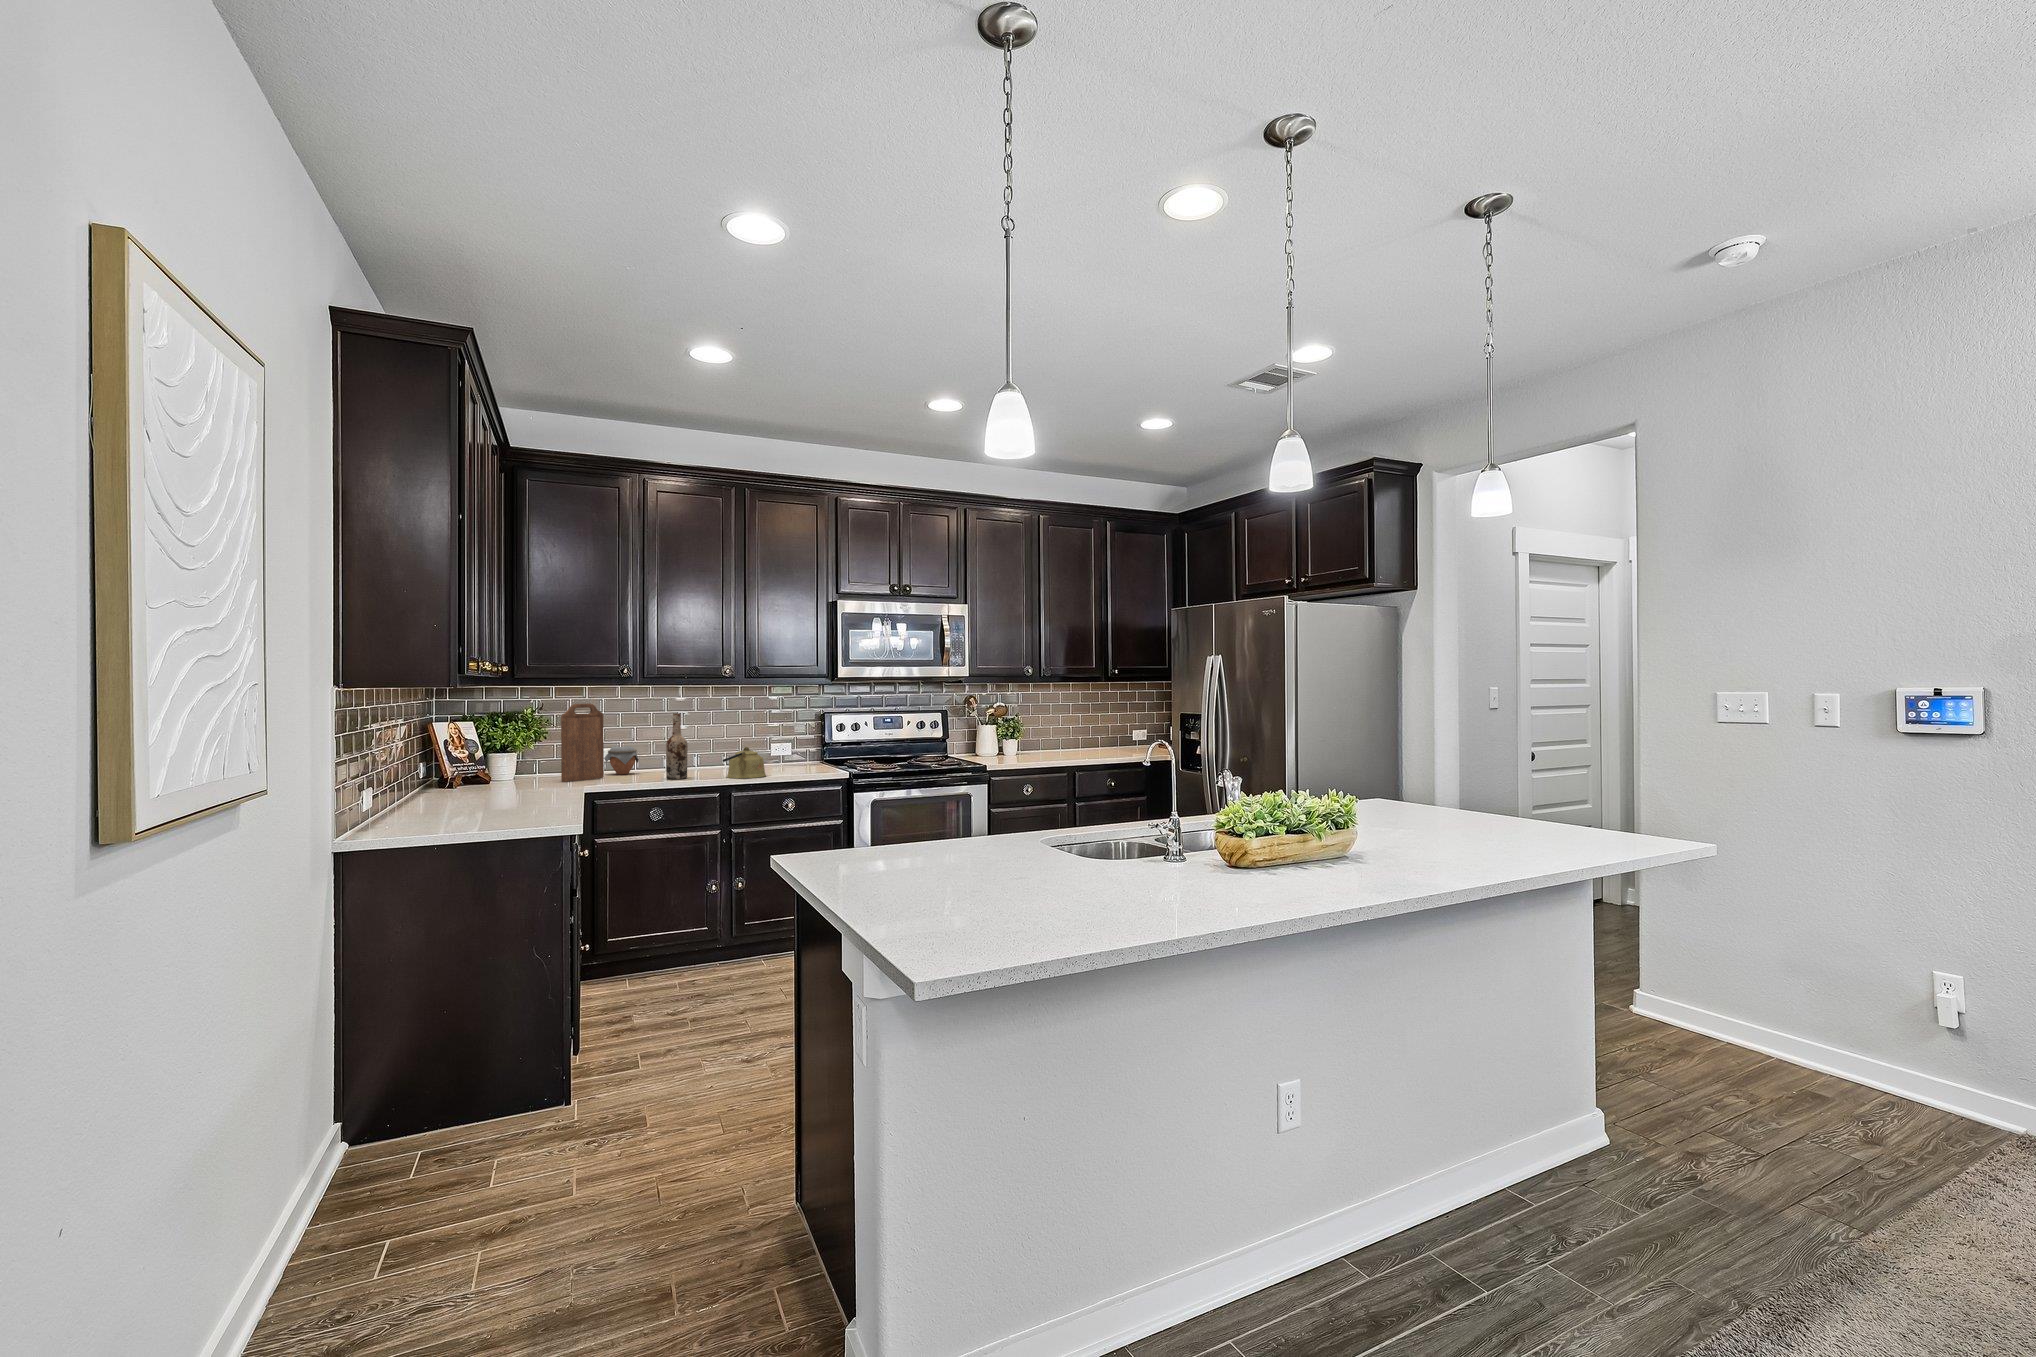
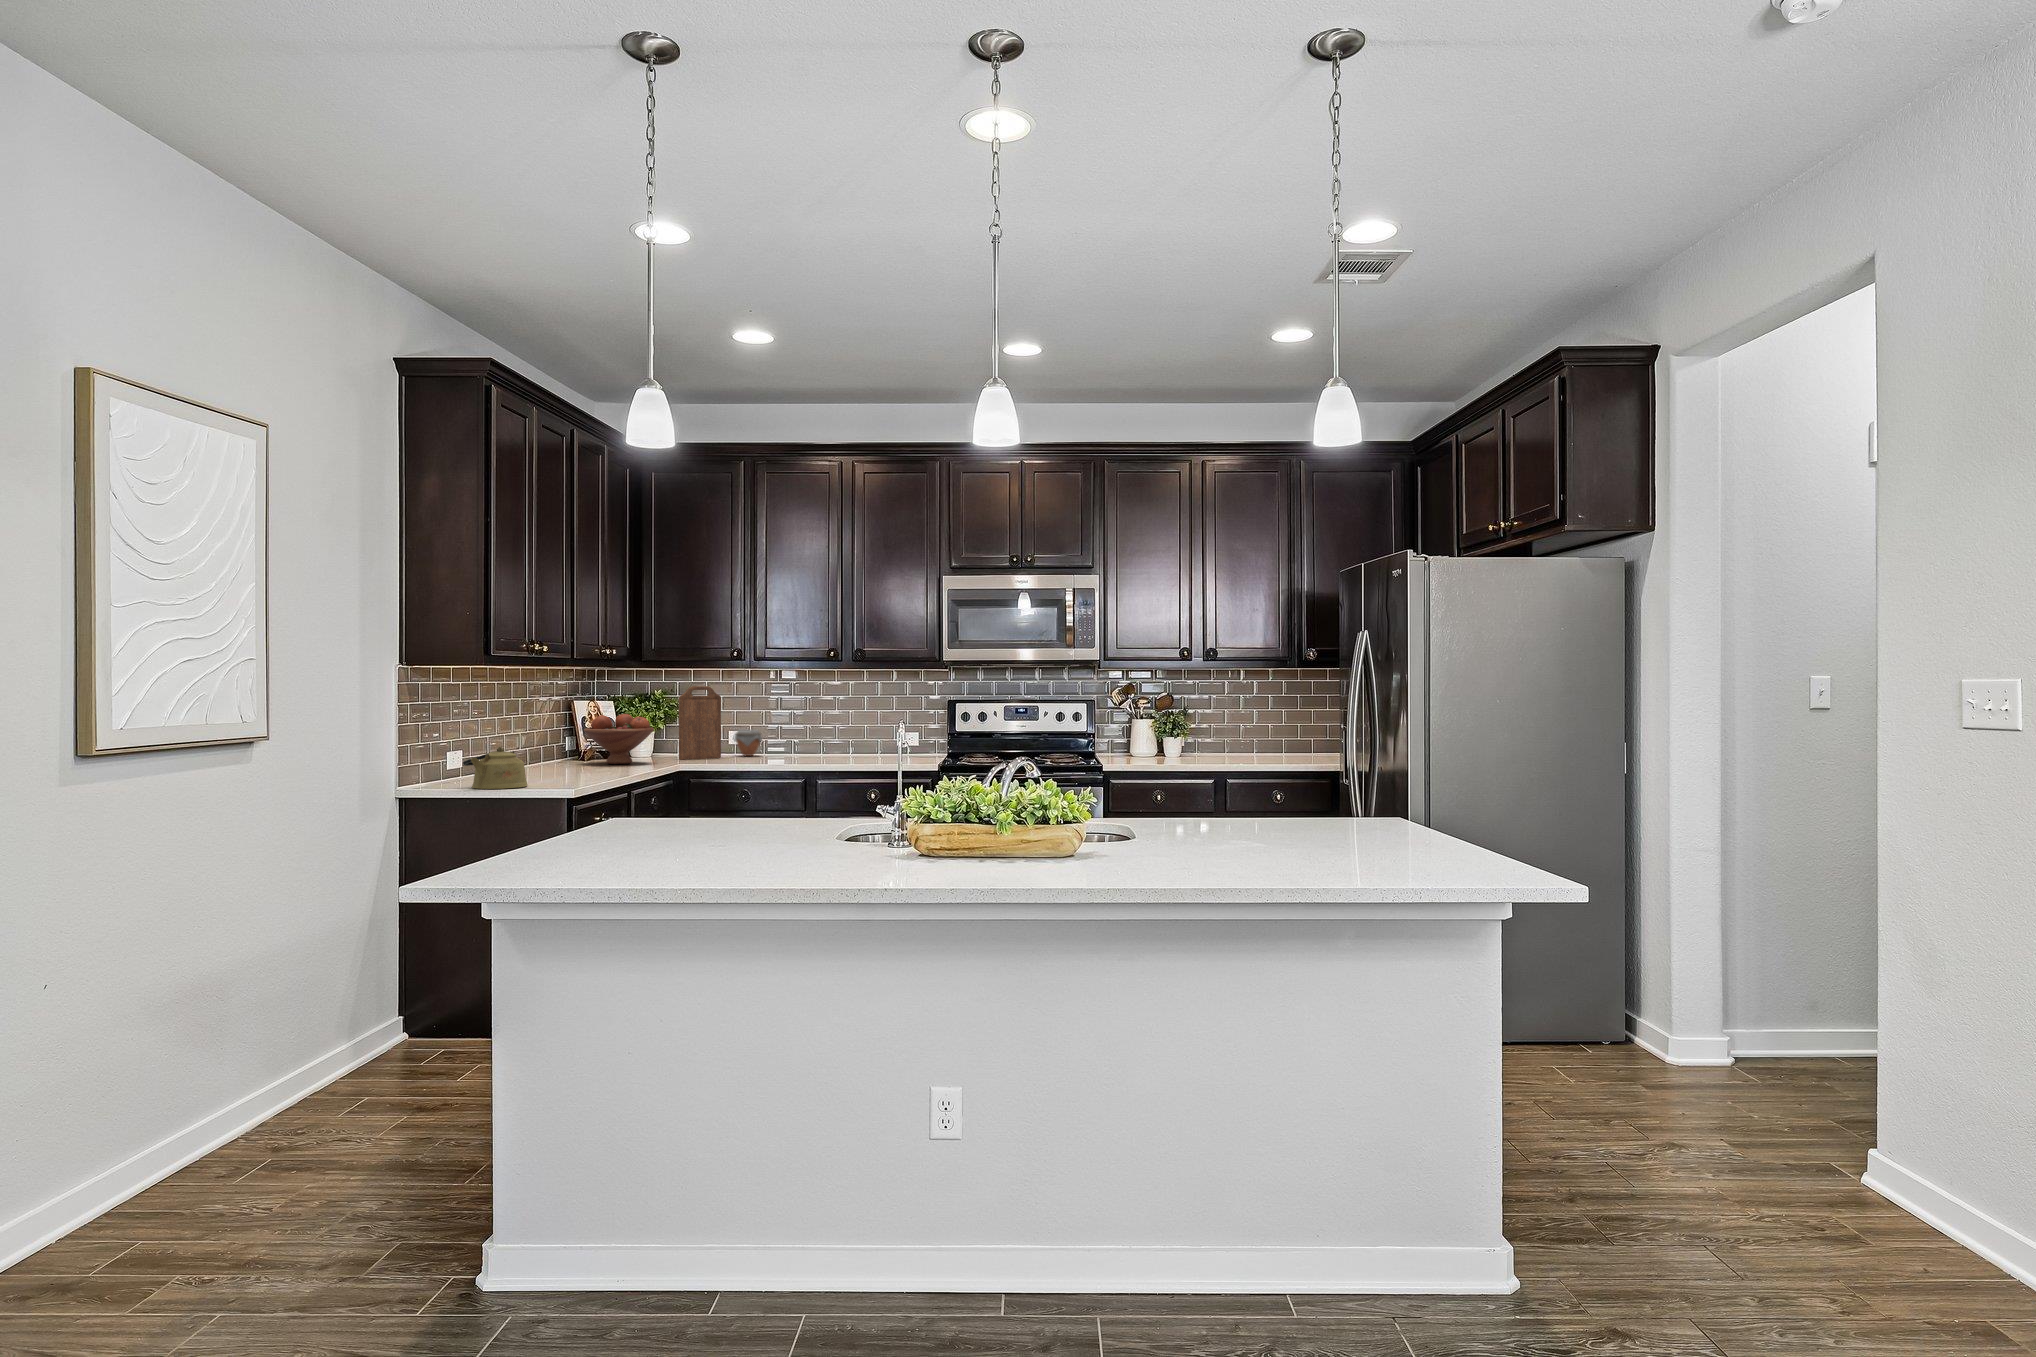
wine bottle: present [666,713,688,779] -> none [768,697,789,762]
fruit bowl: none [469,735,551,791] -> present [584,714,654,764]
kettle: present [723,747,766,778] -> present [463,747,528,789]

